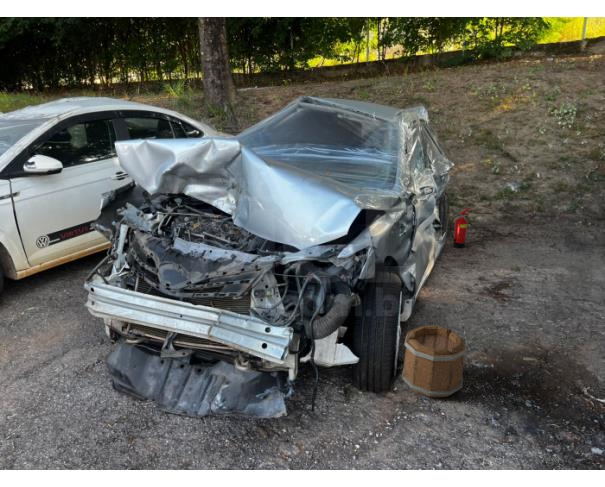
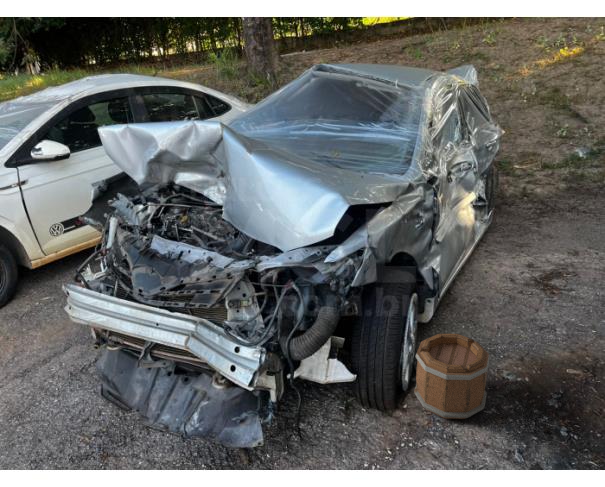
fire extinguisher: present [450,208,470,248] -> none [498,181,523,227]

